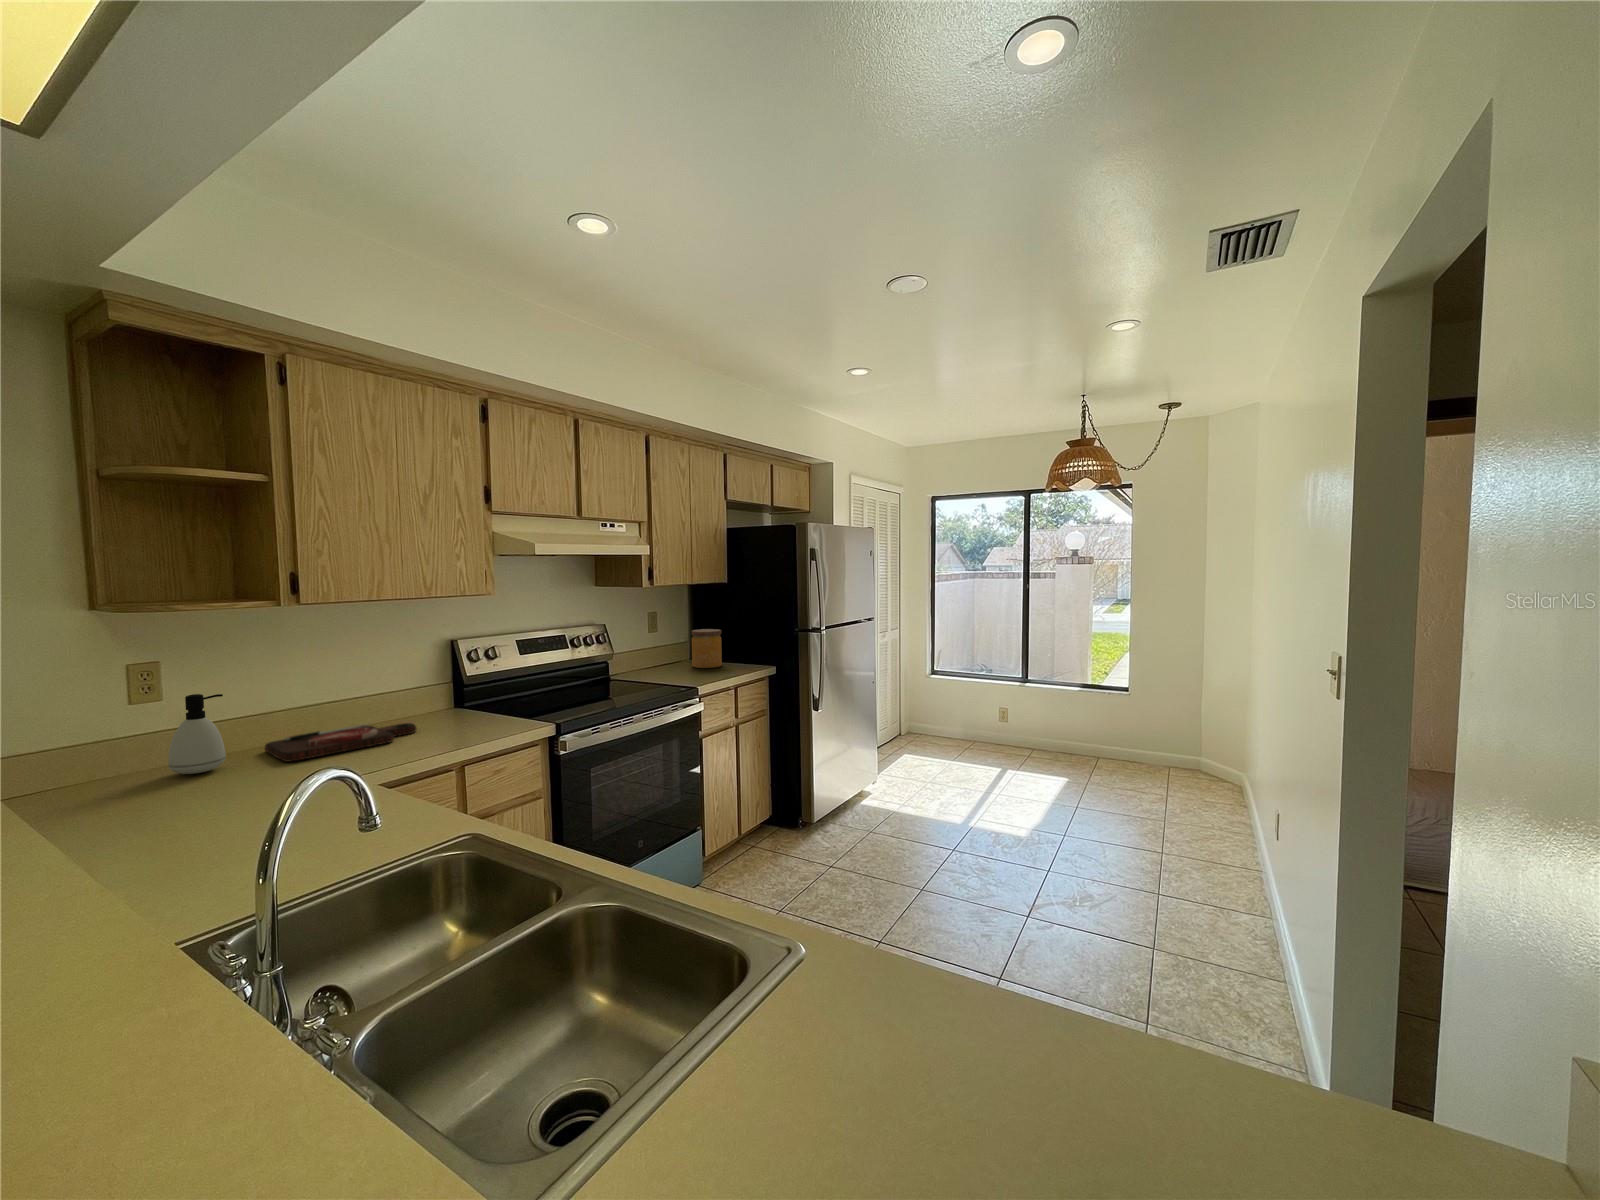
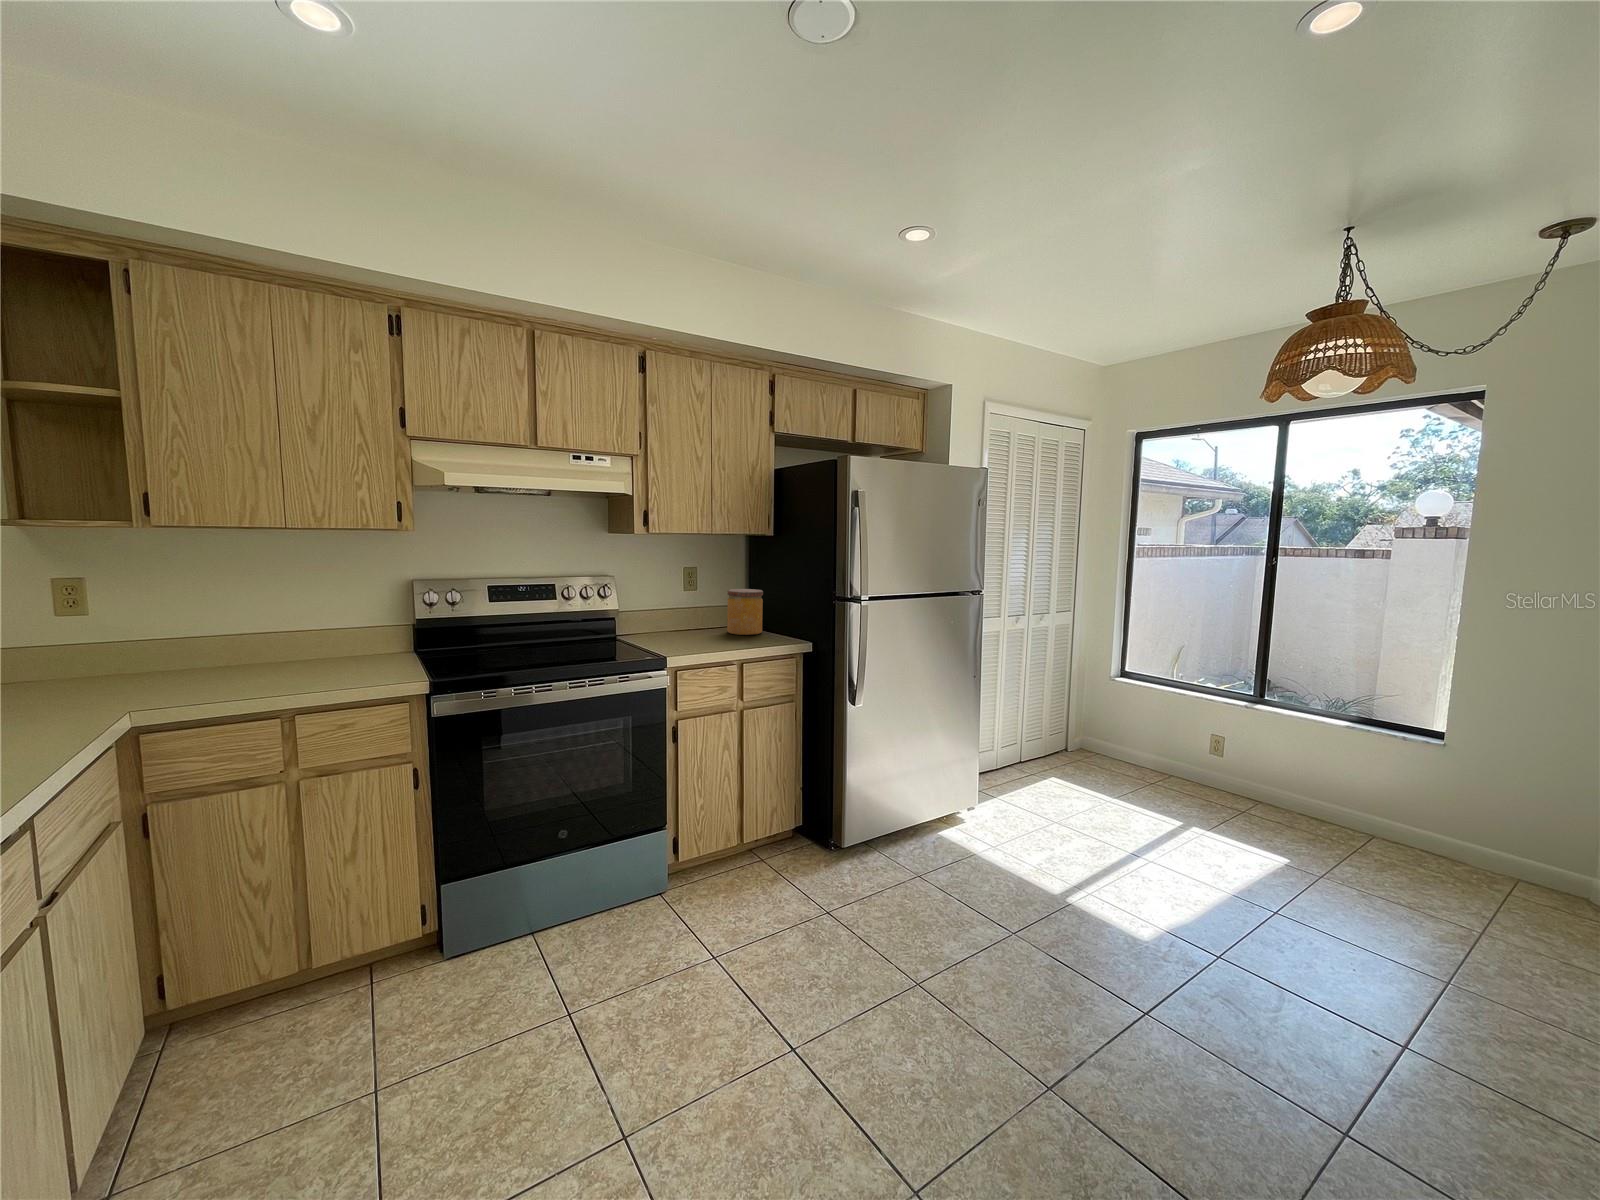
soap dispenser: present [168,694,226,774] -> none [50,610,111,685]
cutting board: present [265,723,416,762] -> none [146,656,322,685]

